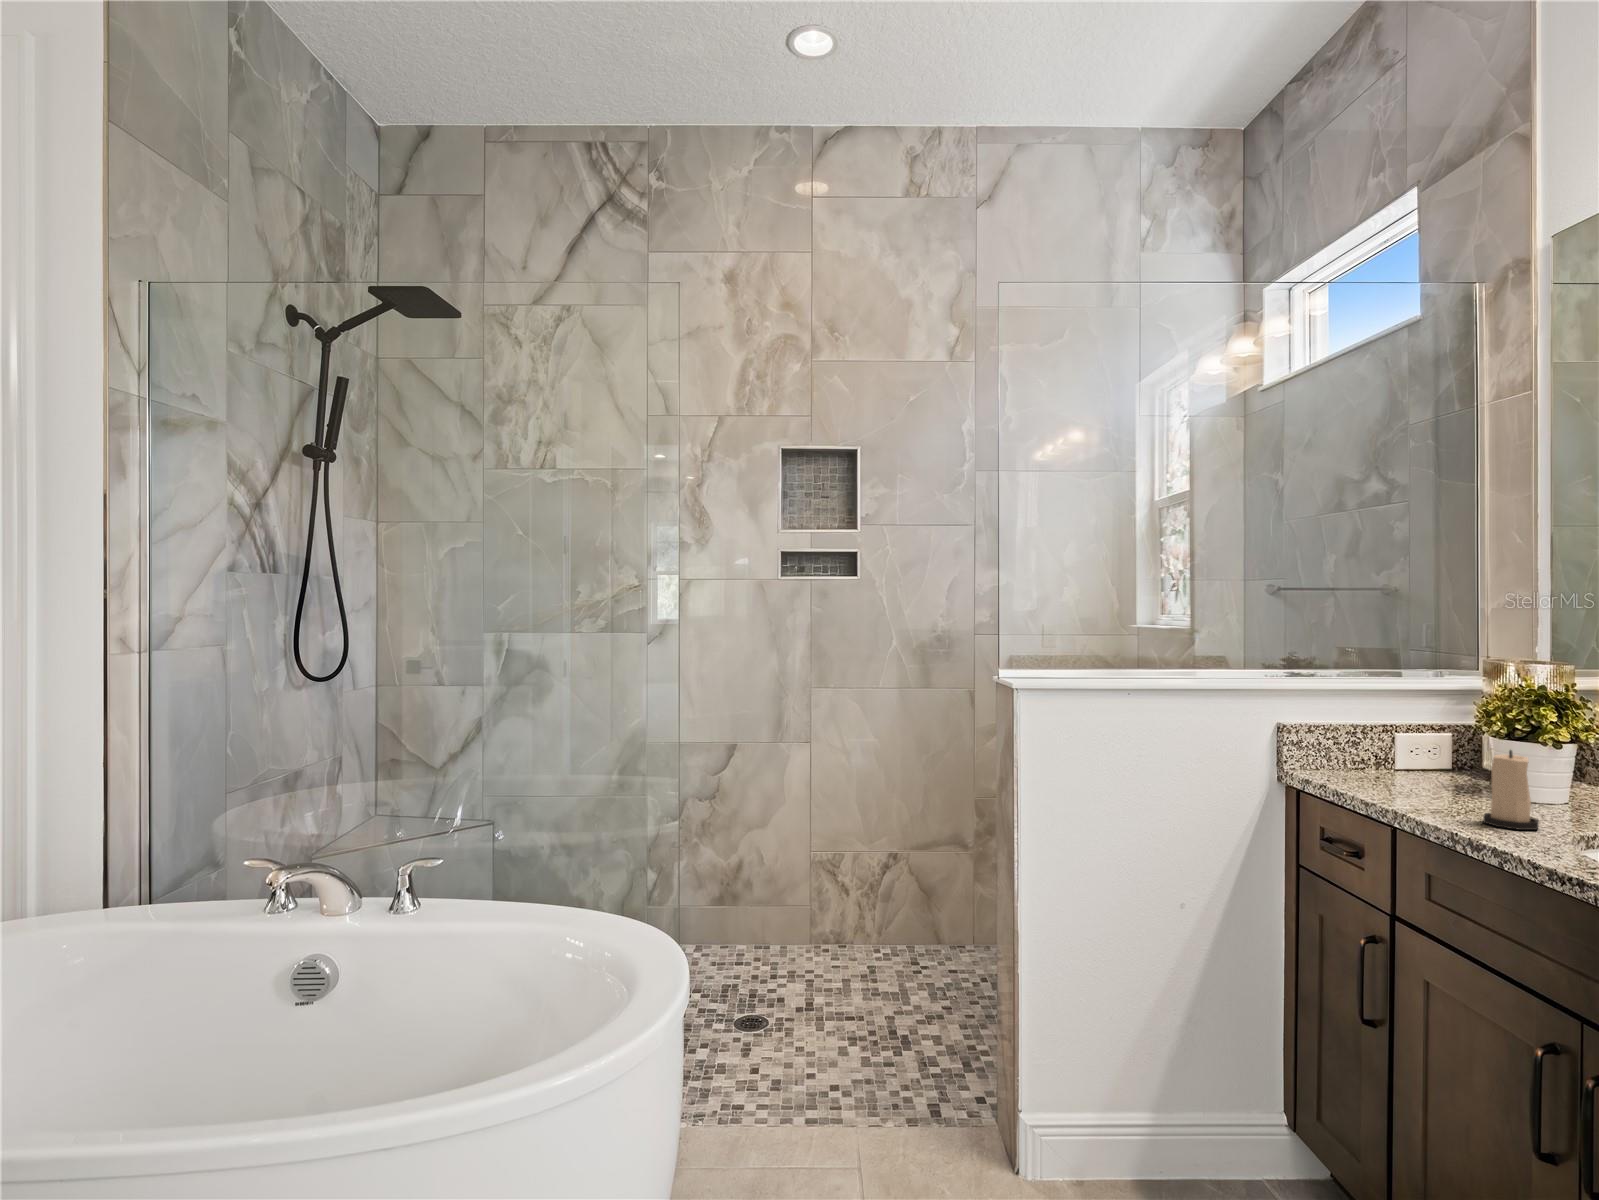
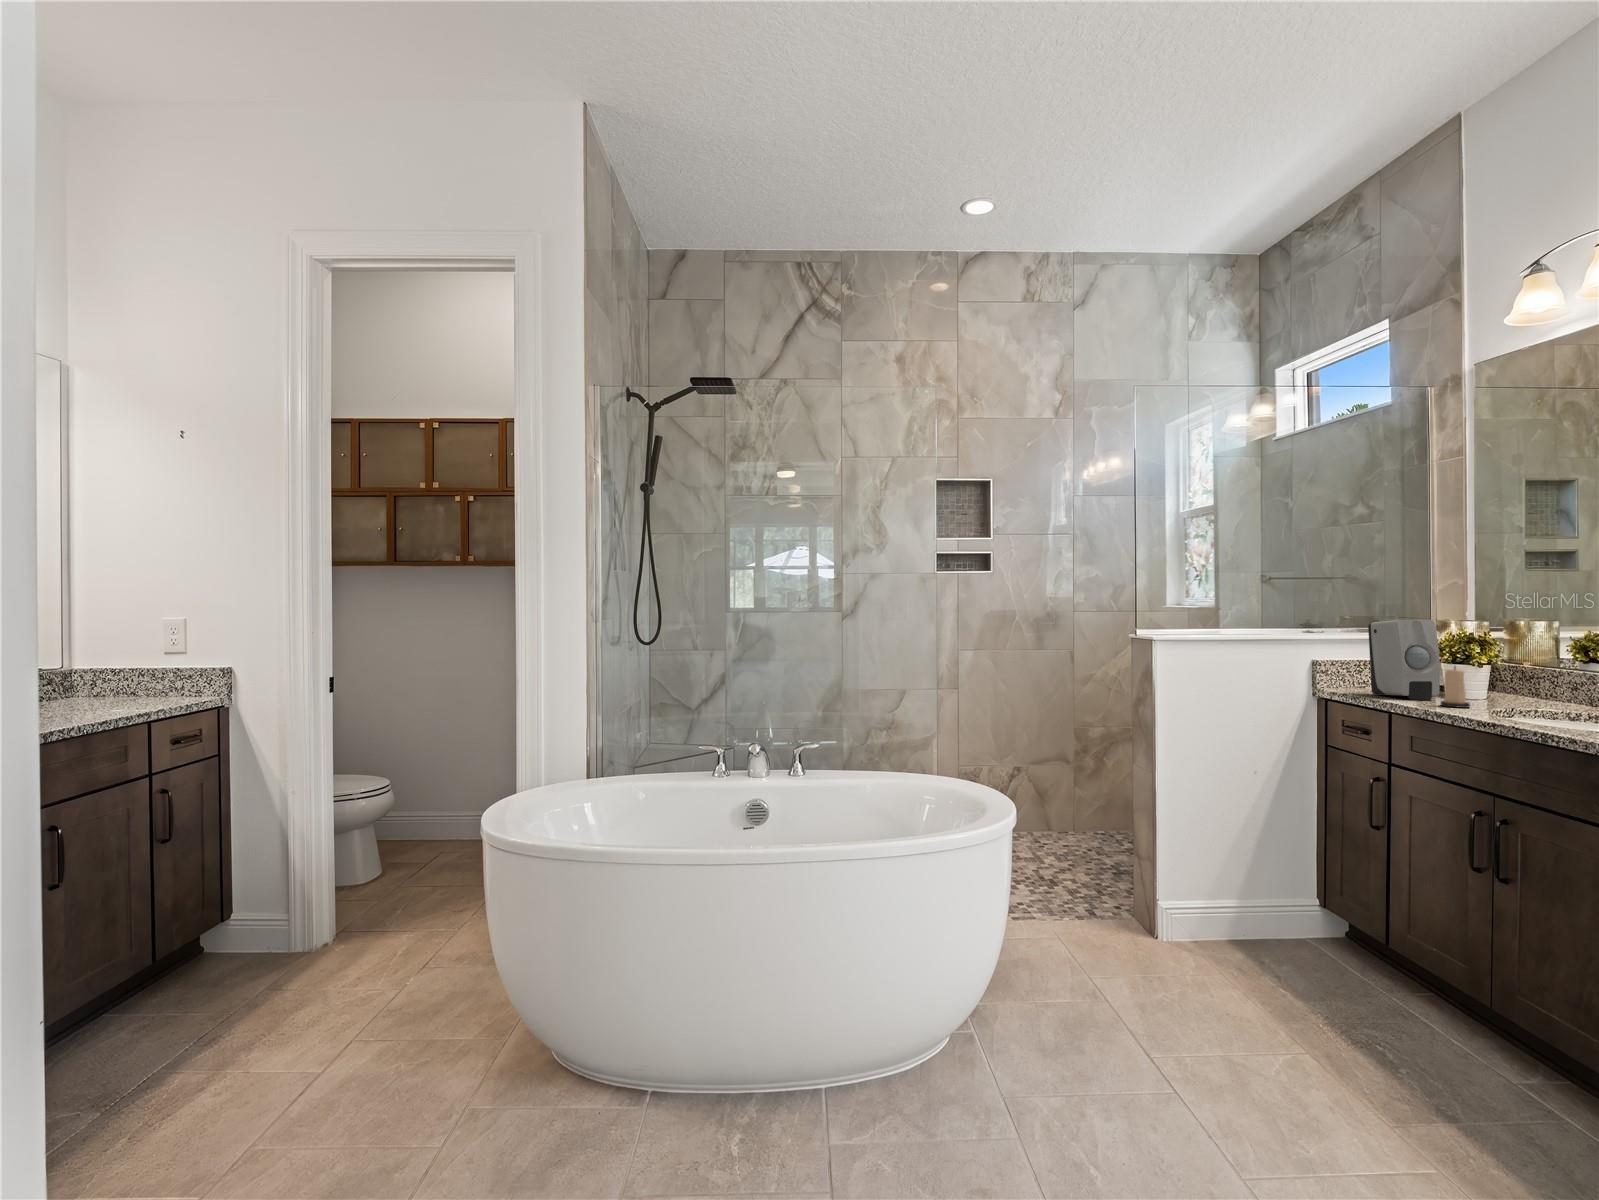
soap dispenser: none [1365,661,1486,803] -> present [1368,620,1440,700]

